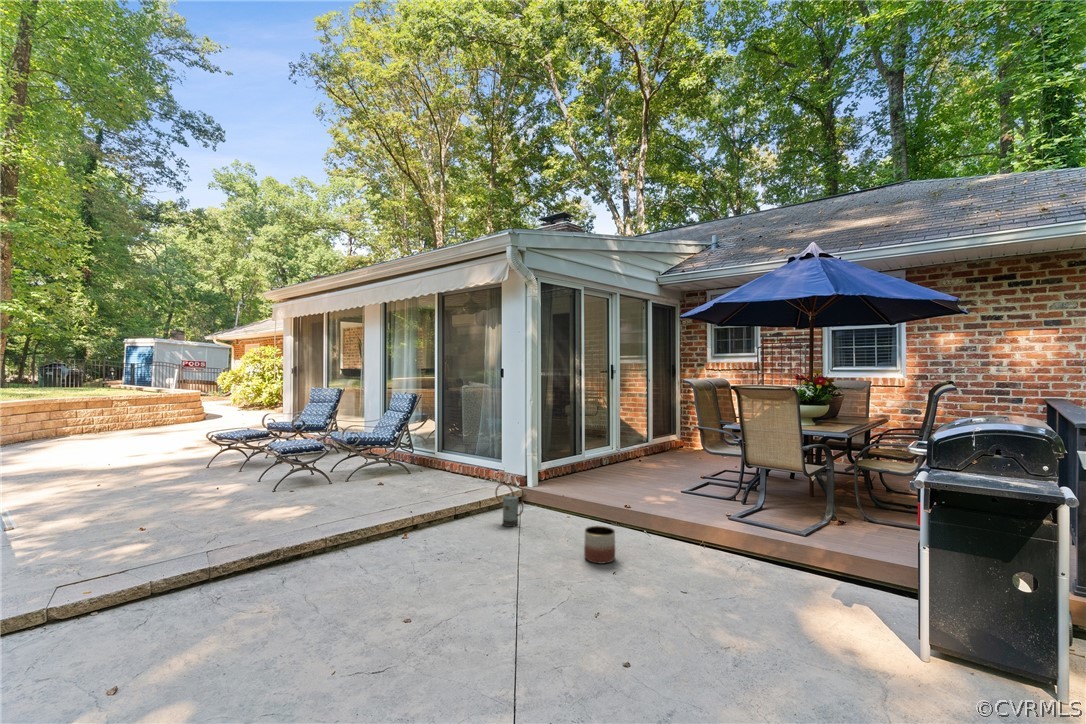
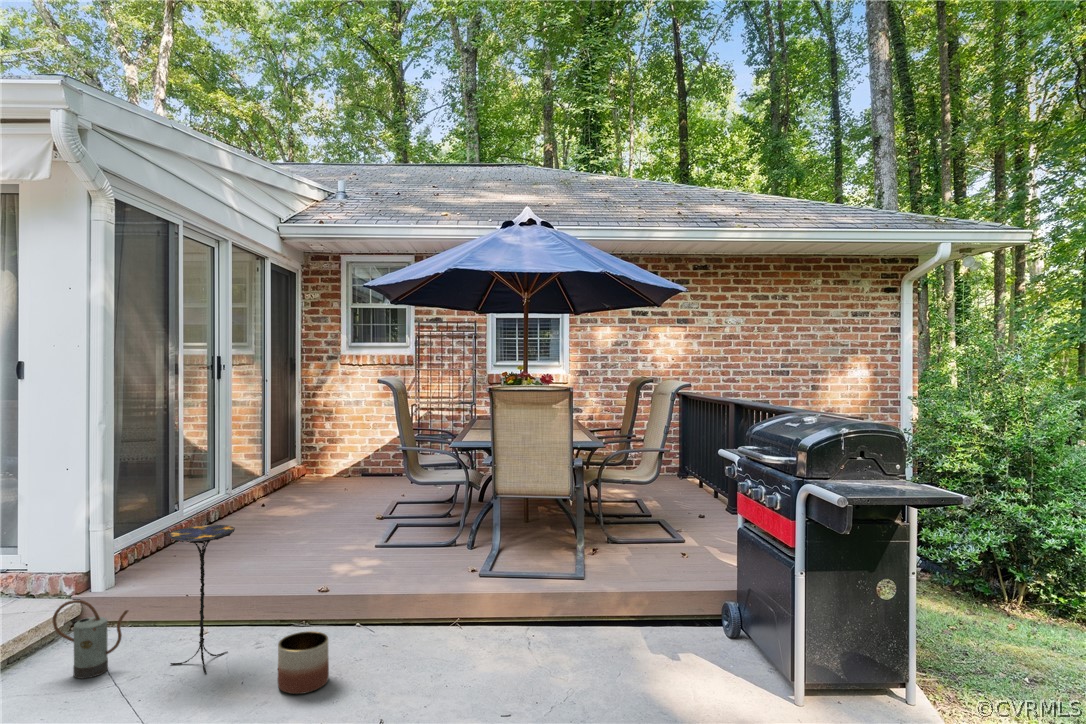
side table: none [542,453,578,539] -> present [168,525,235,673]

